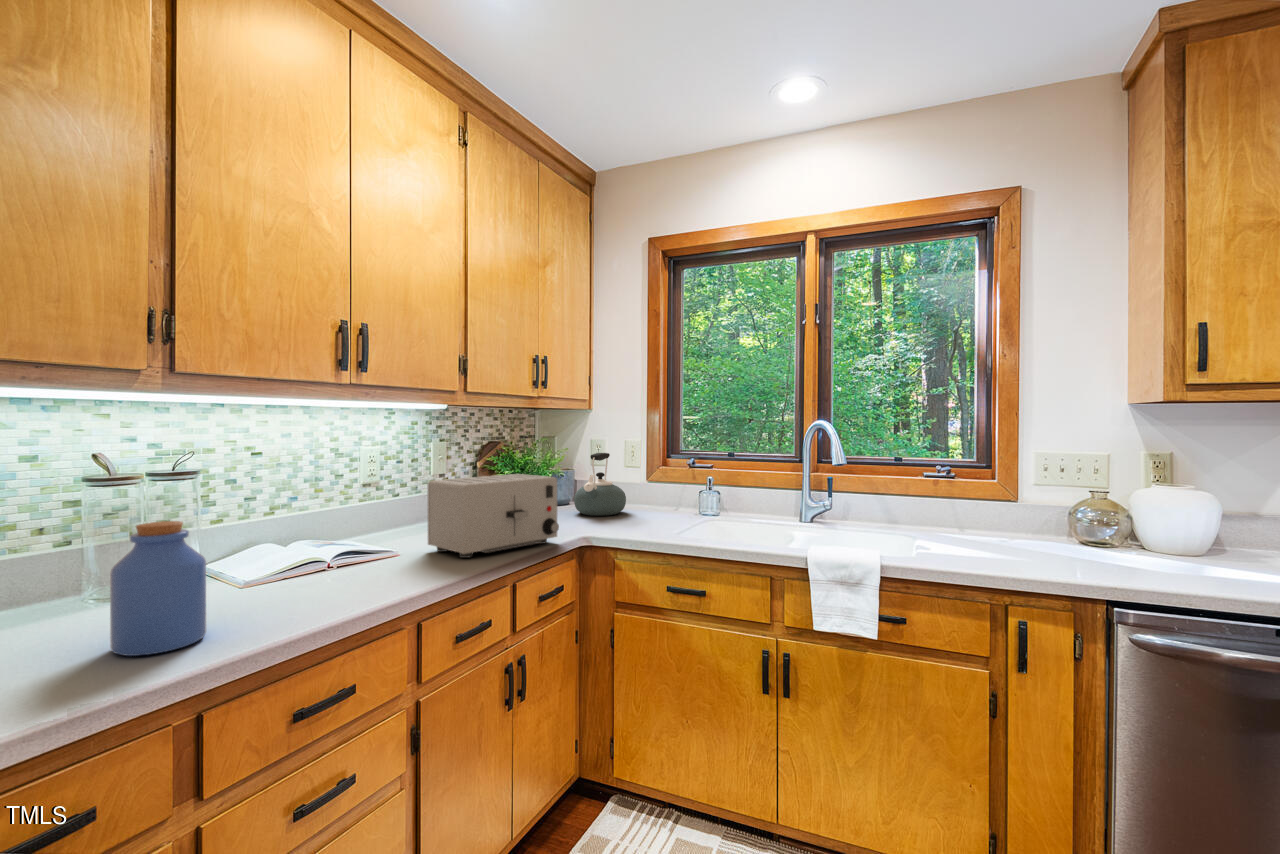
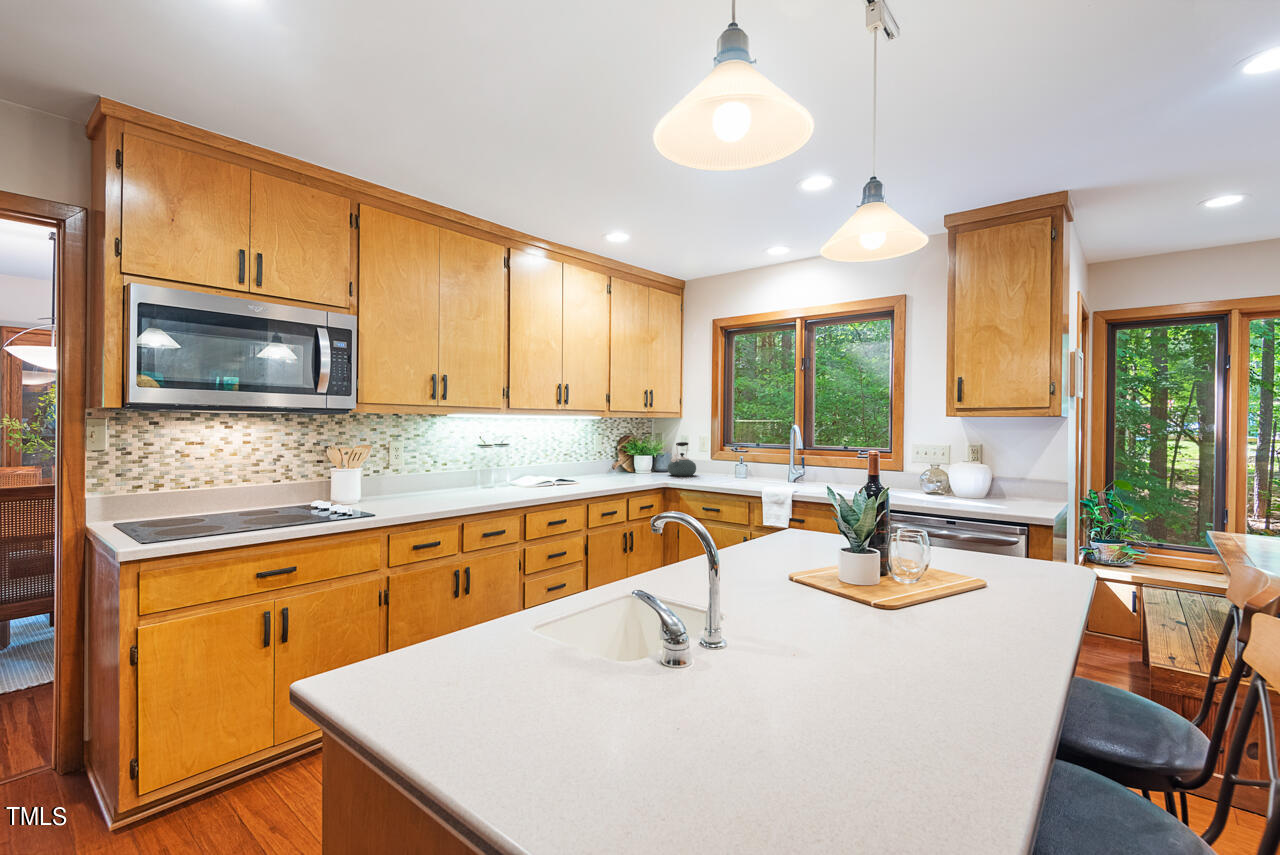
toaster: present [427,474,559,558] -> none [592,450,650,485]
jar: present [110,521,206,656] -> none [500,457,524,496]

